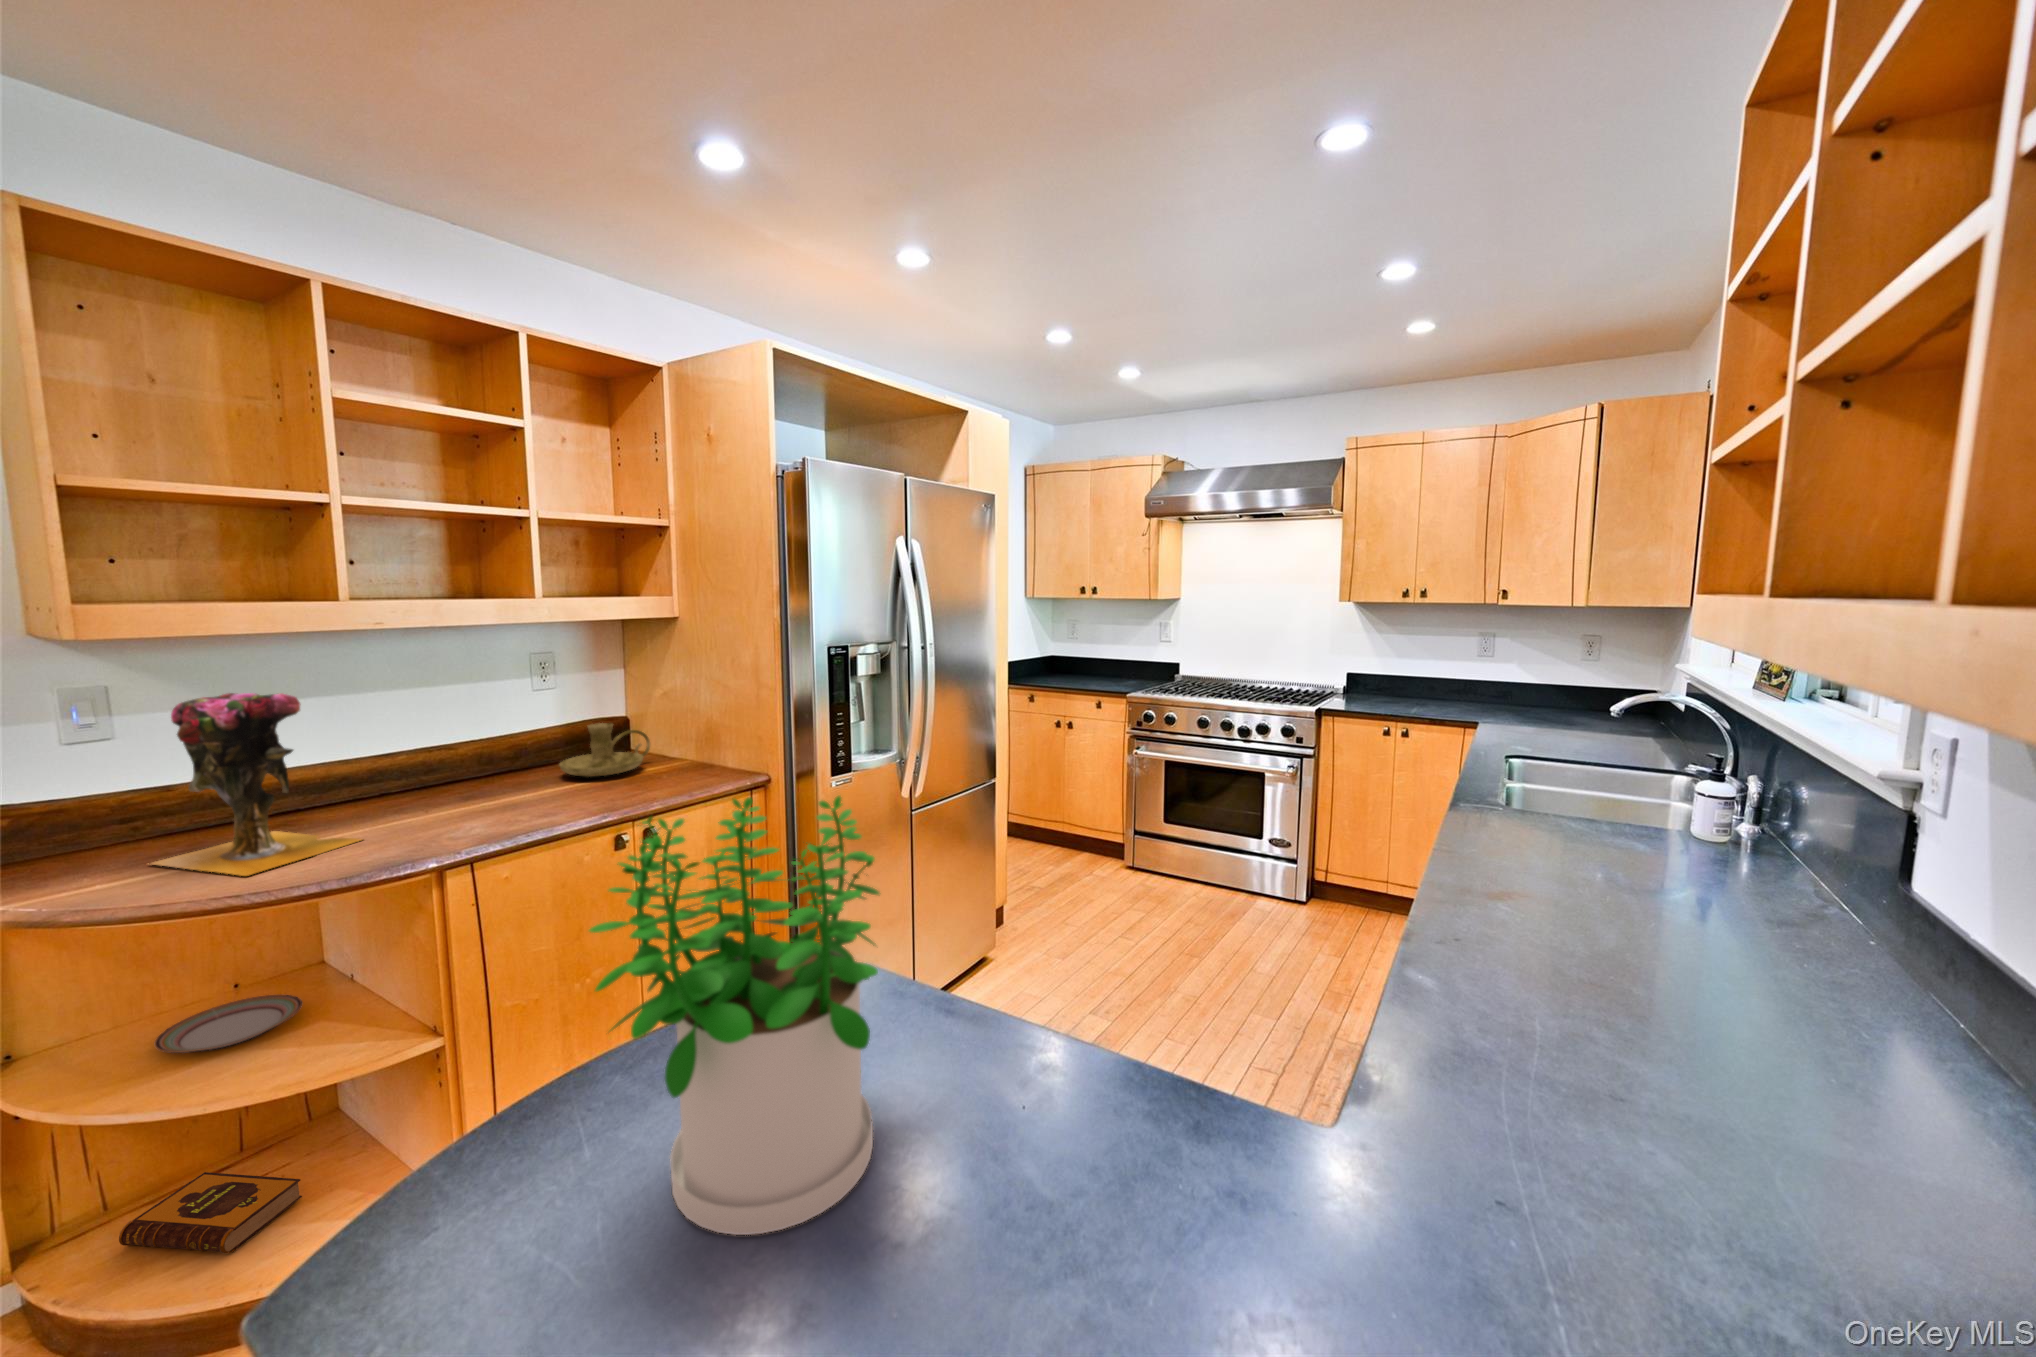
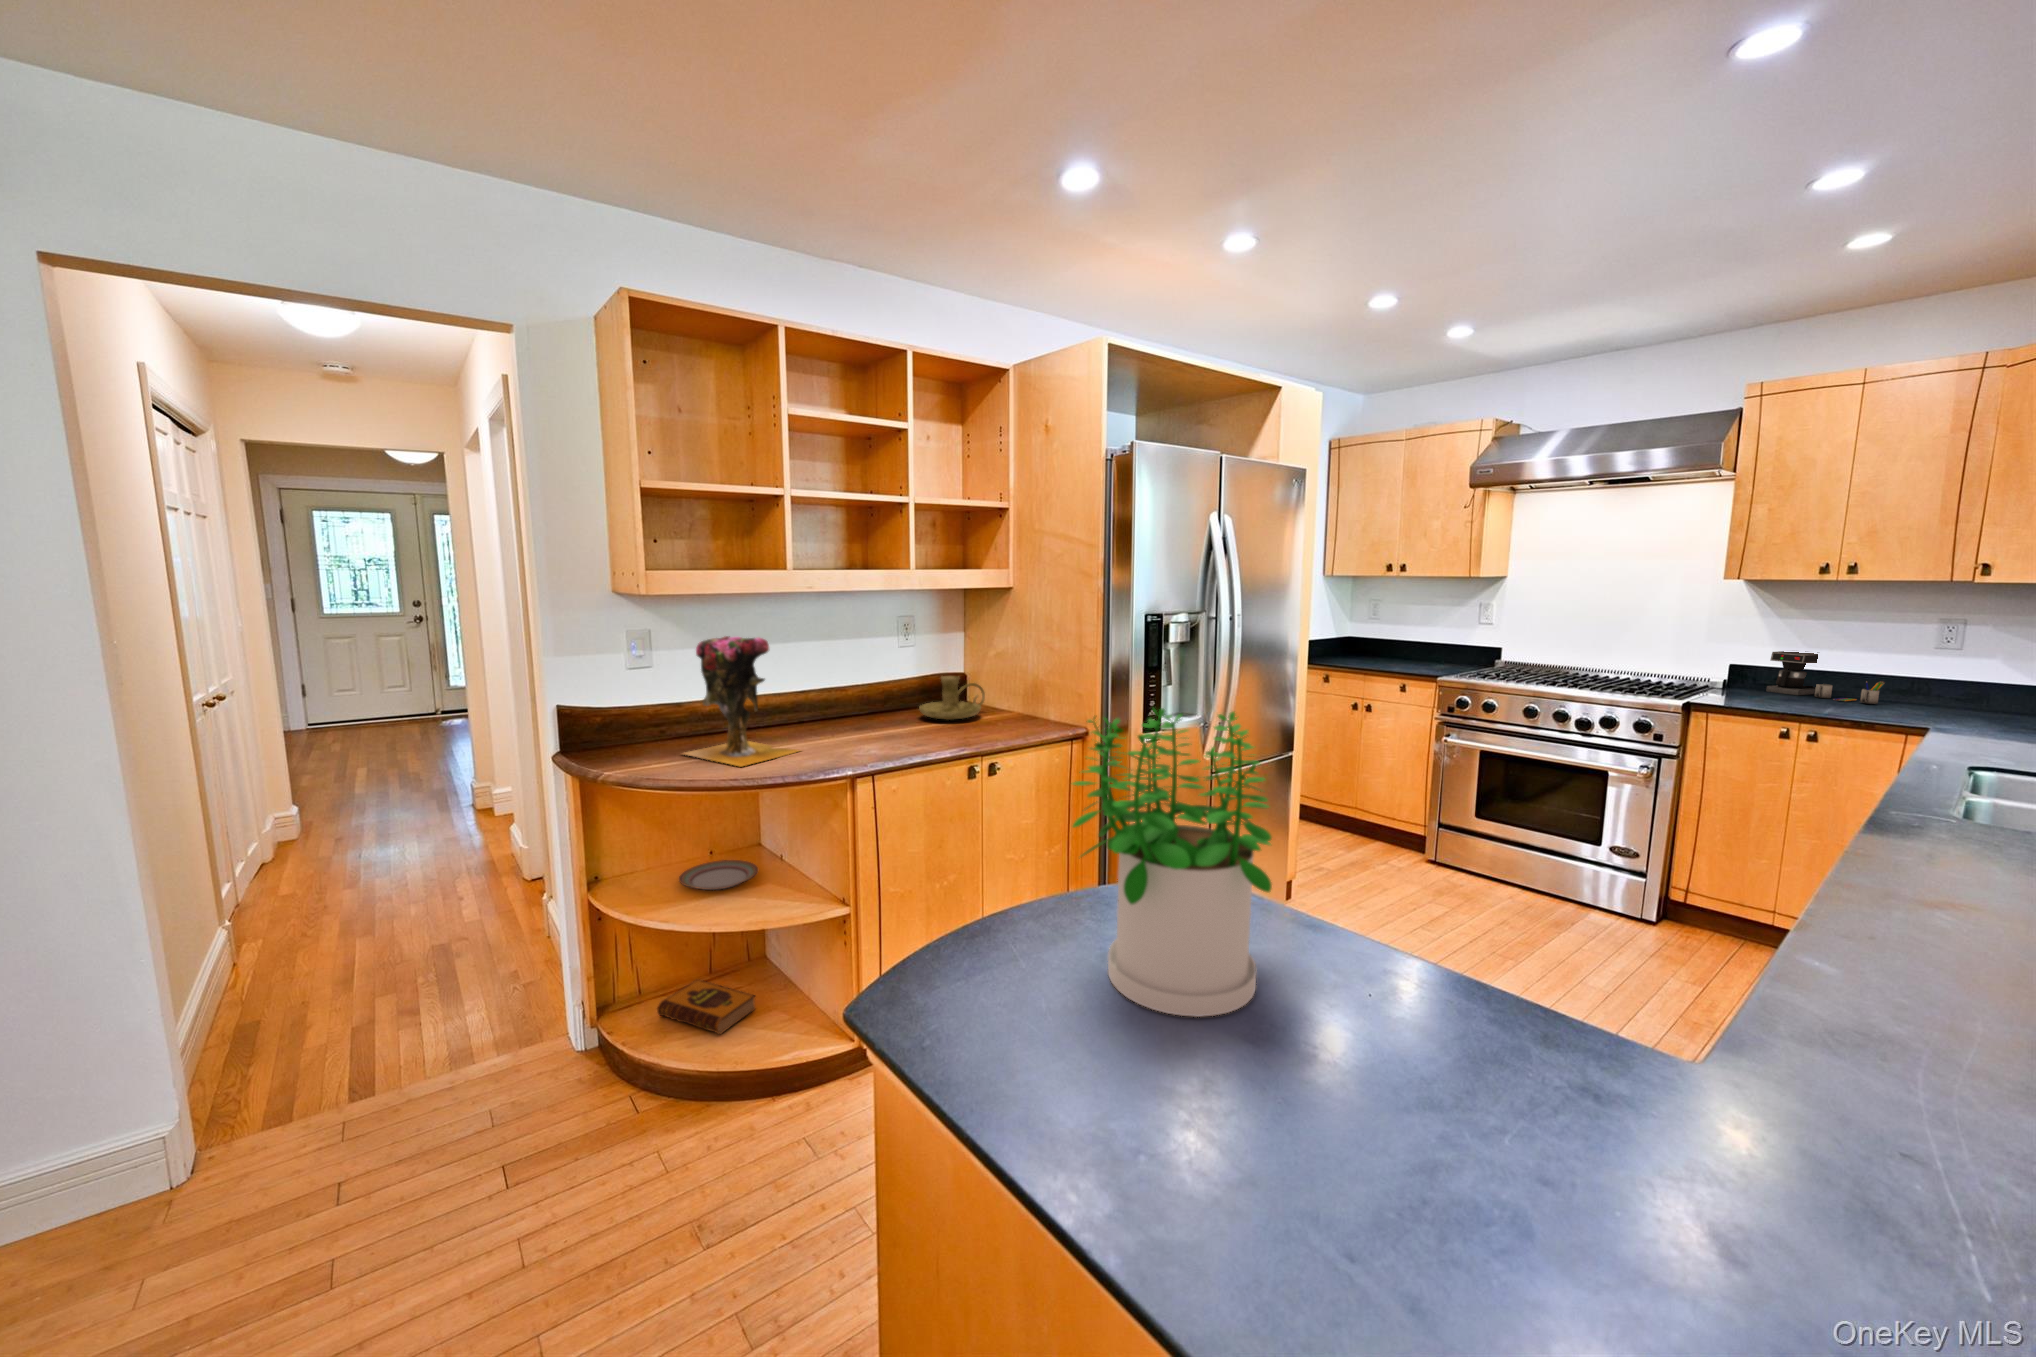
coffee maker: none [1372,660,1447,702] -> present [1766,651,1885,704]

